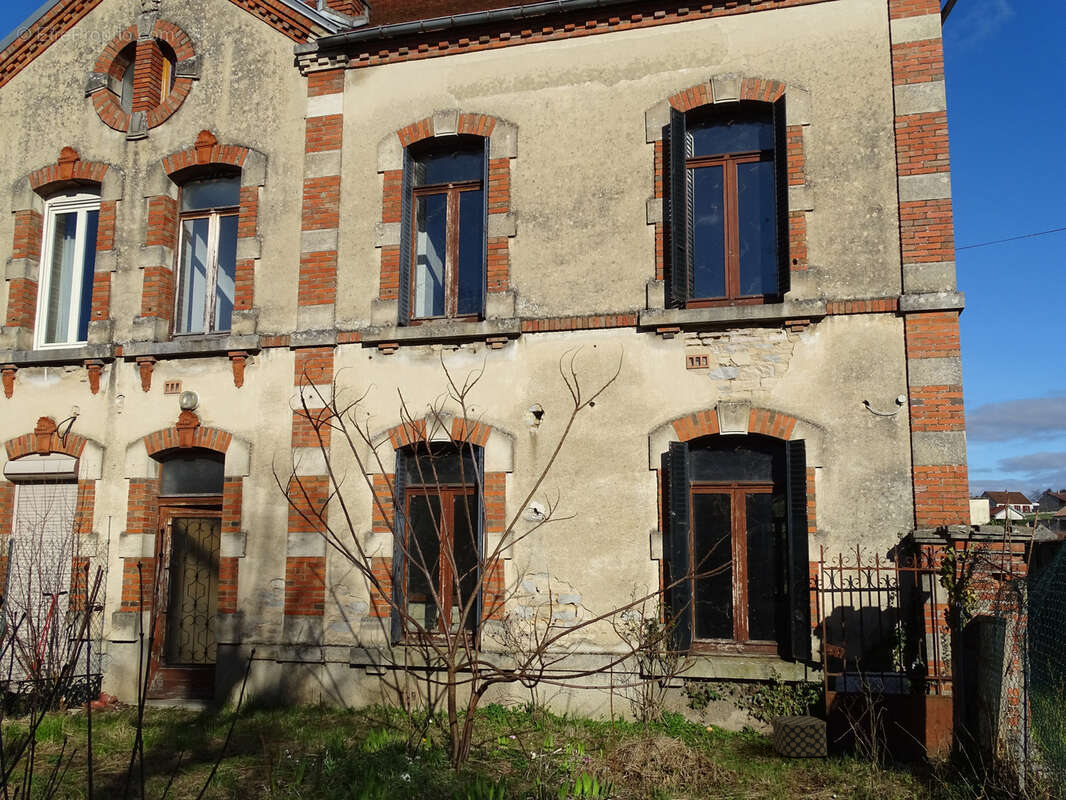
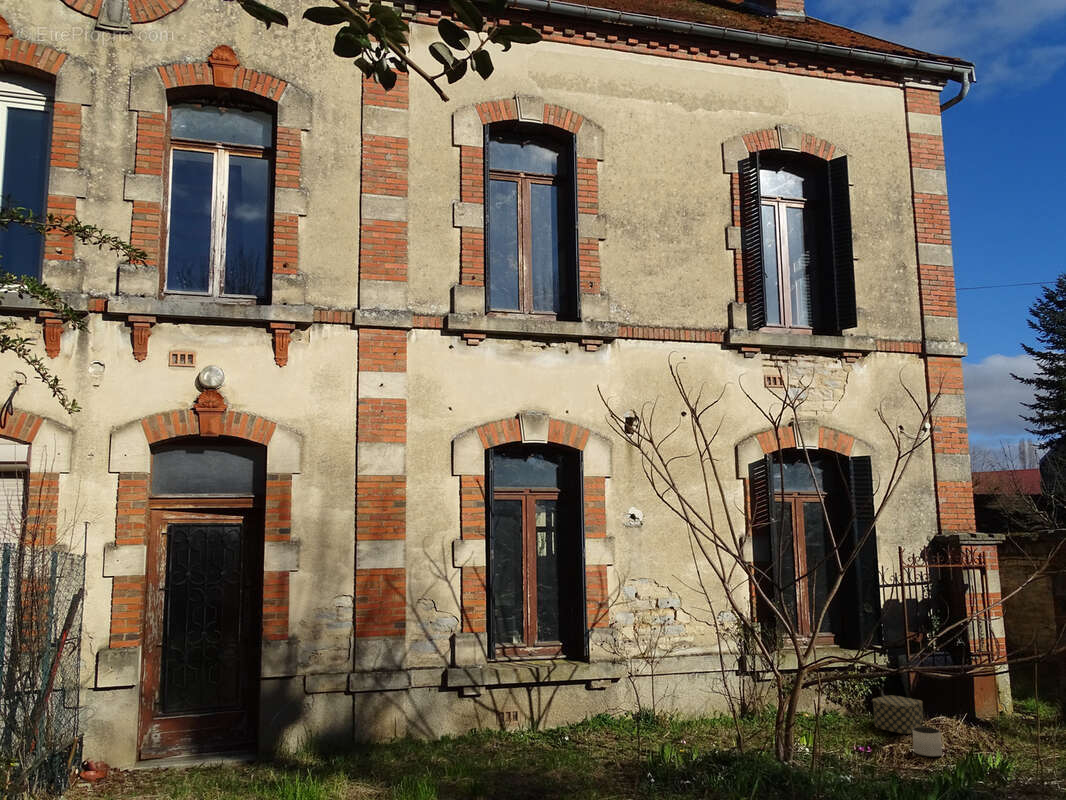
planter: none [750,744,781,777] -> present [912,727,942,757]

